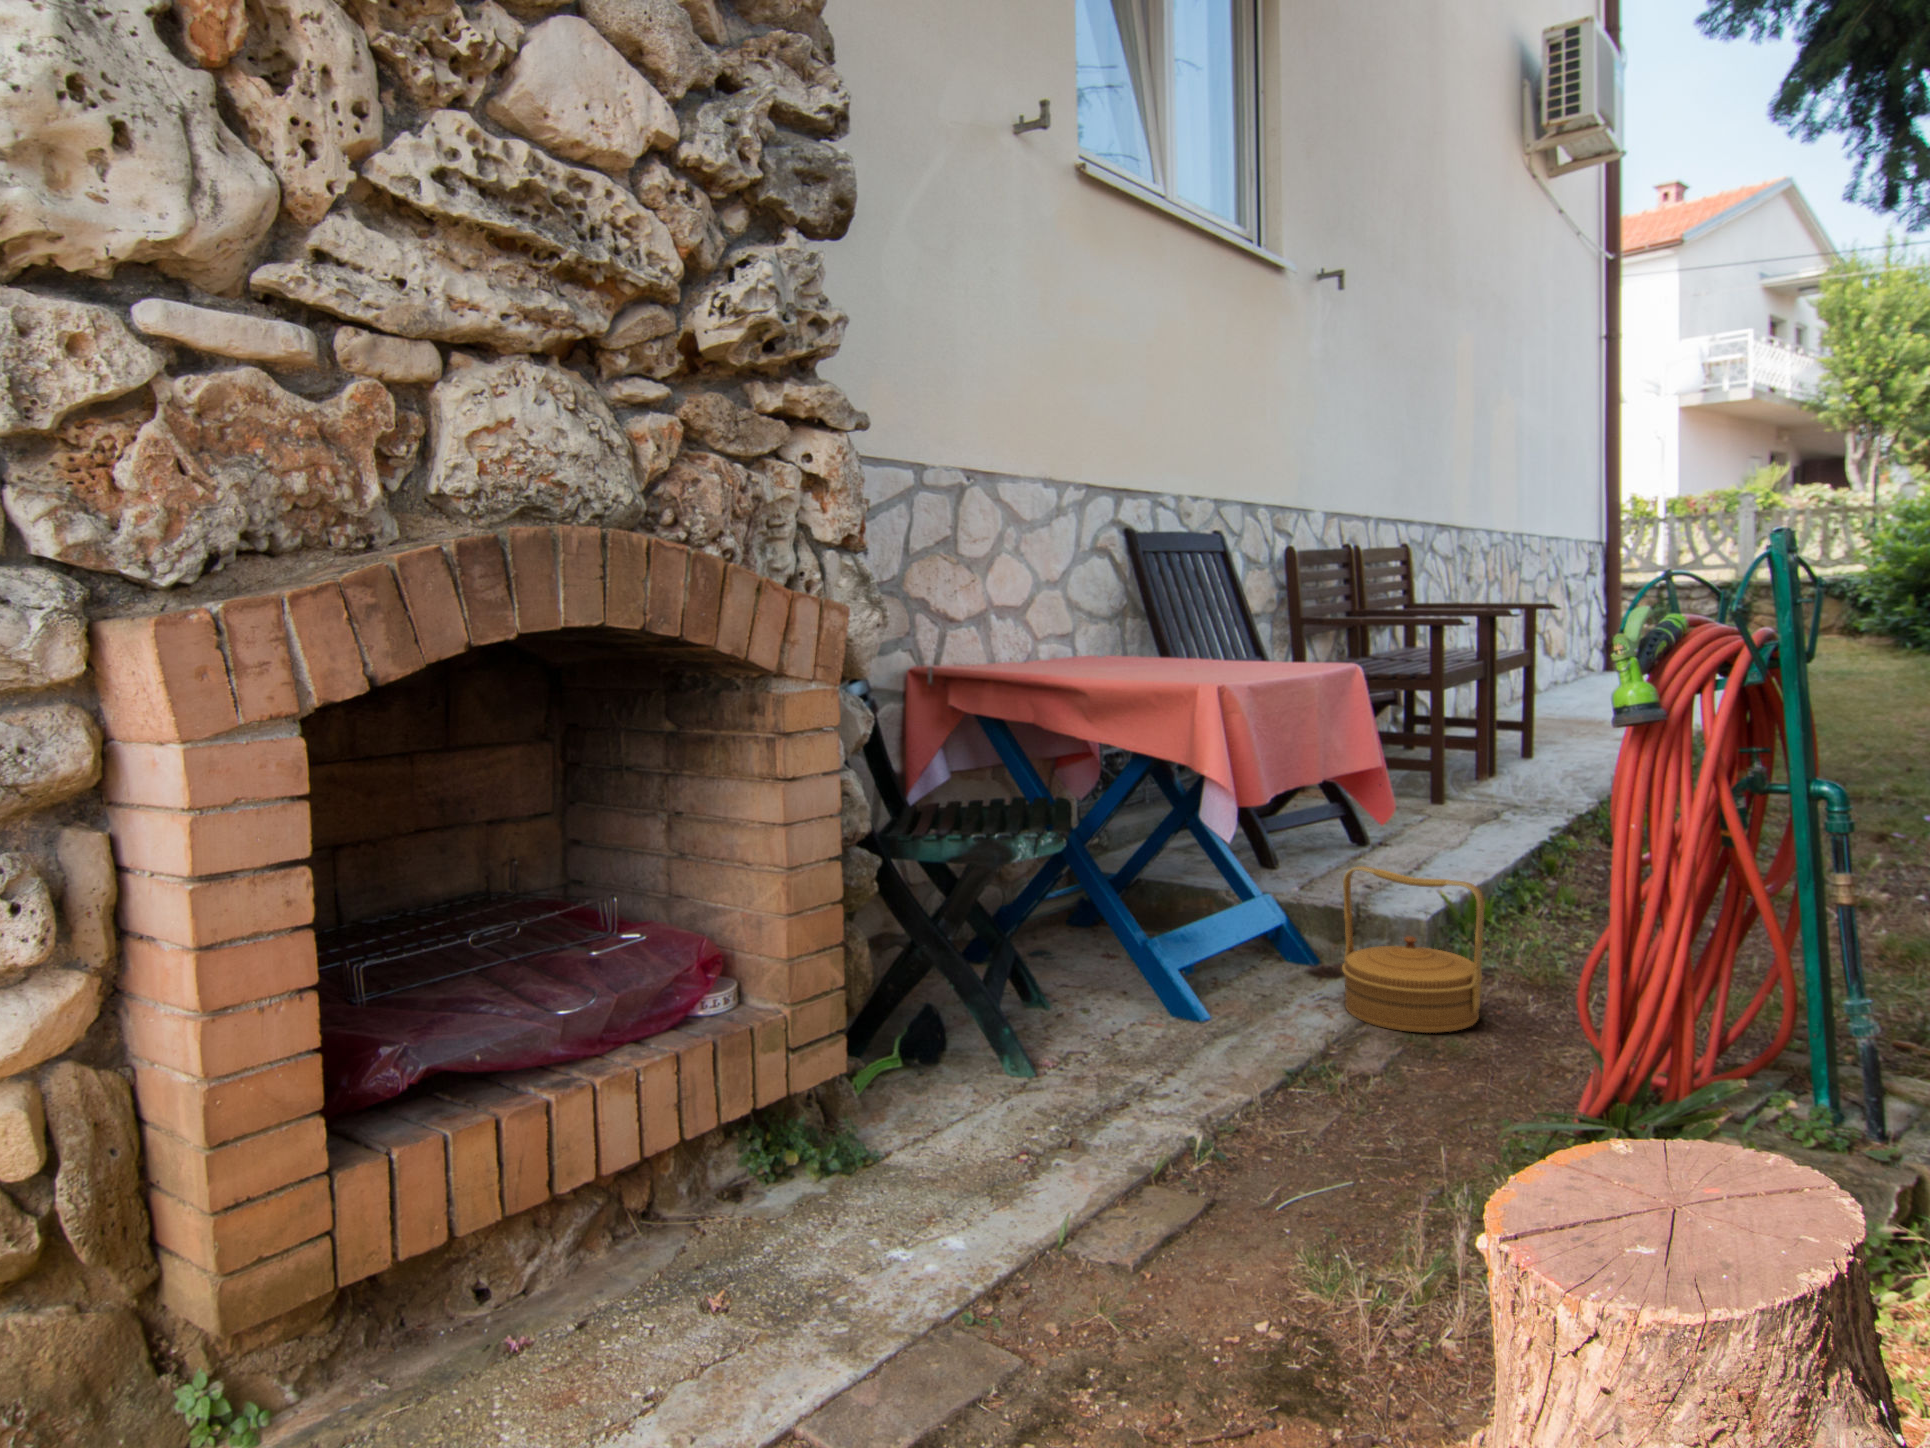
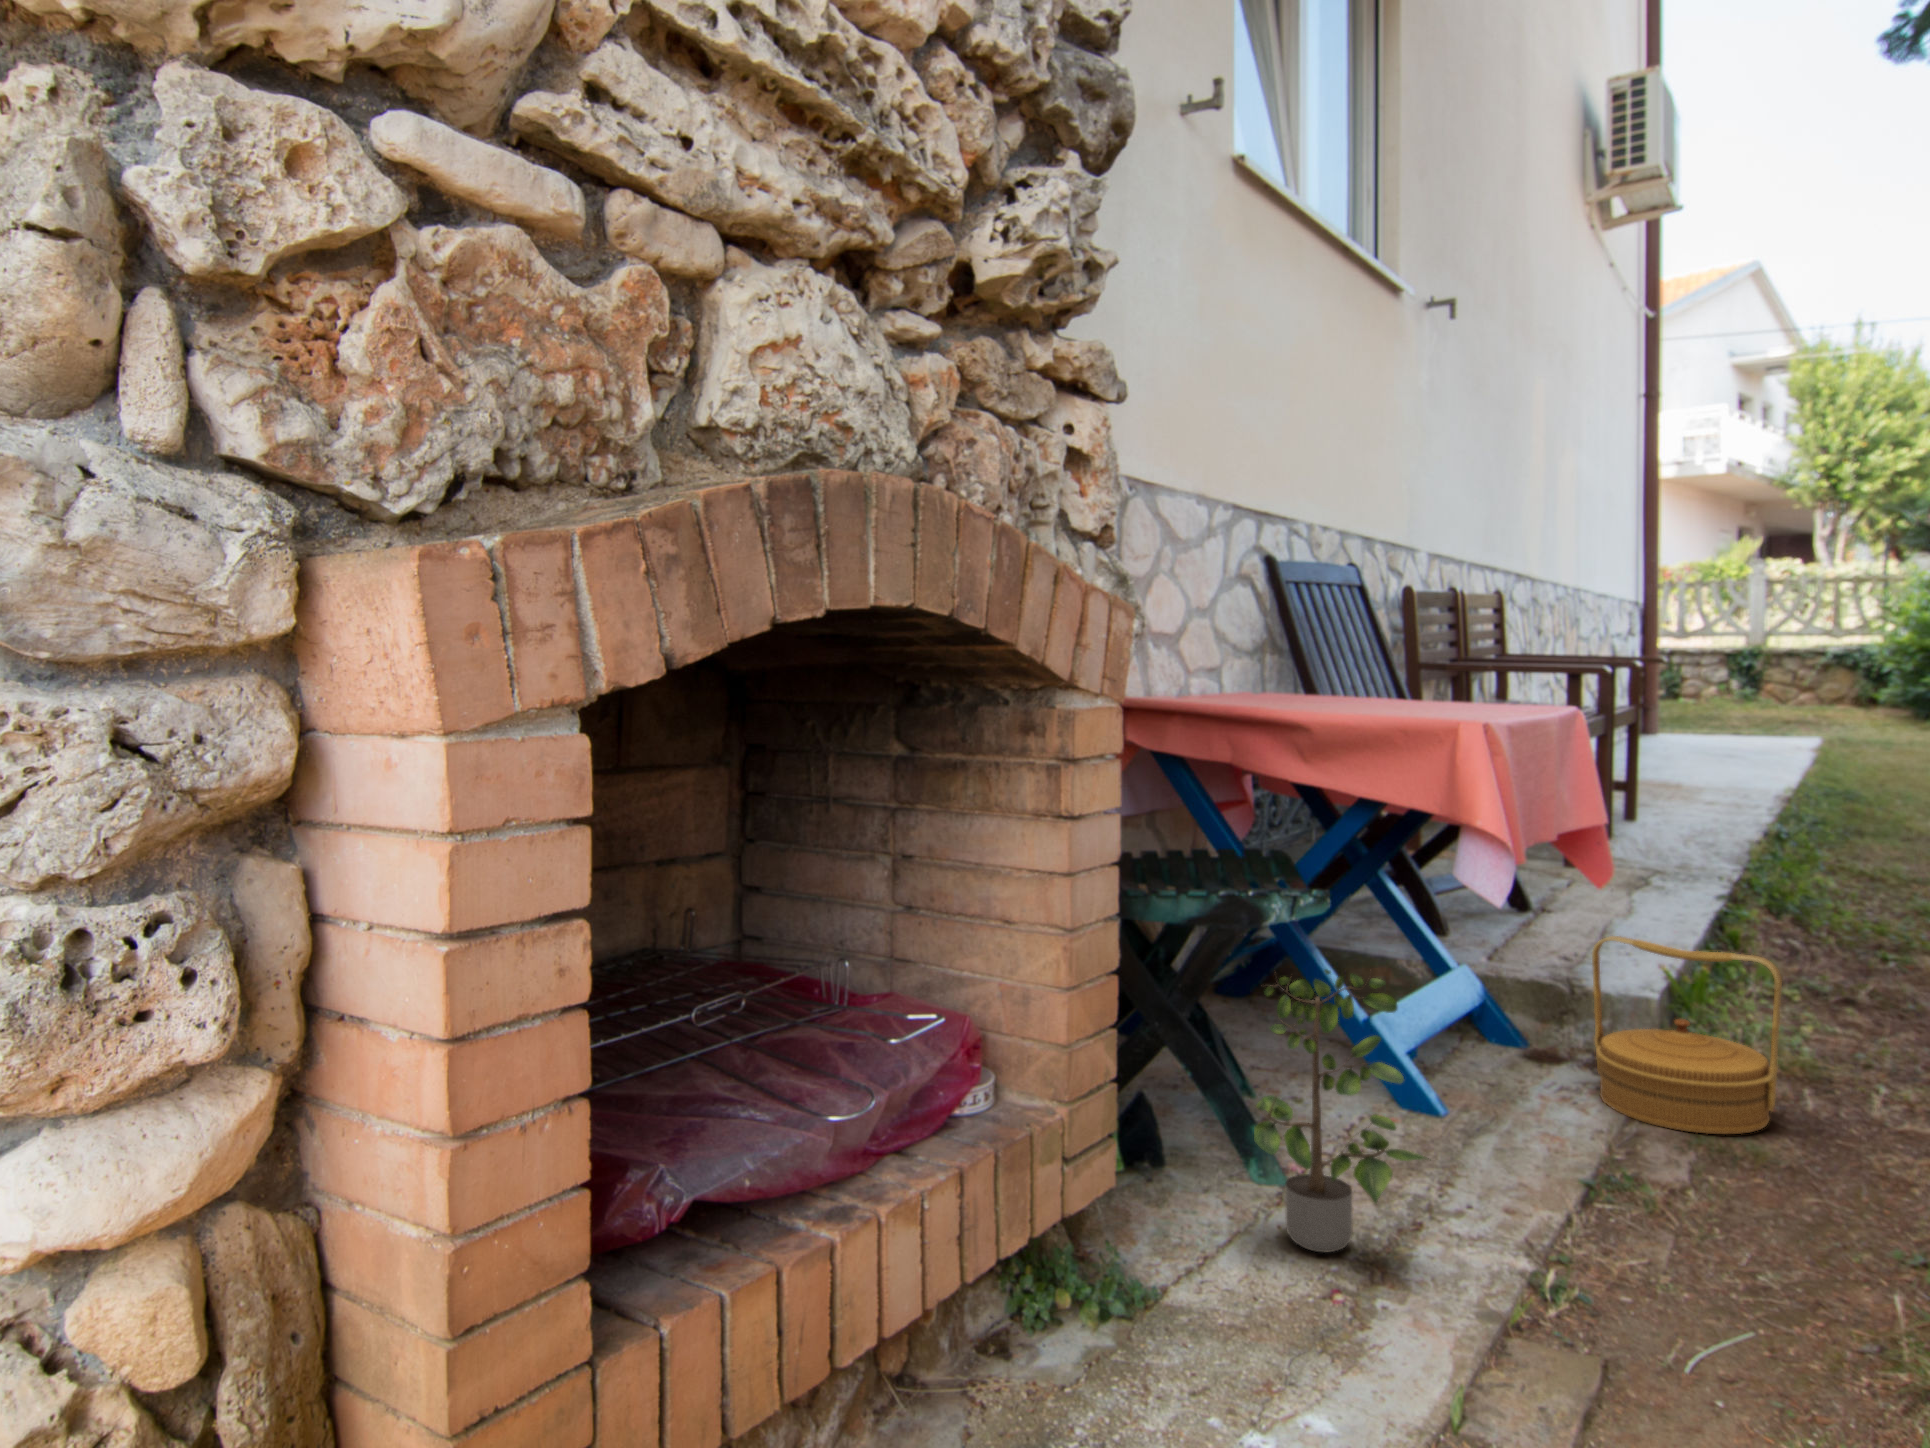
potted plant: none [973,895,1113,1124] -> present [1254,970,1426,1252]

